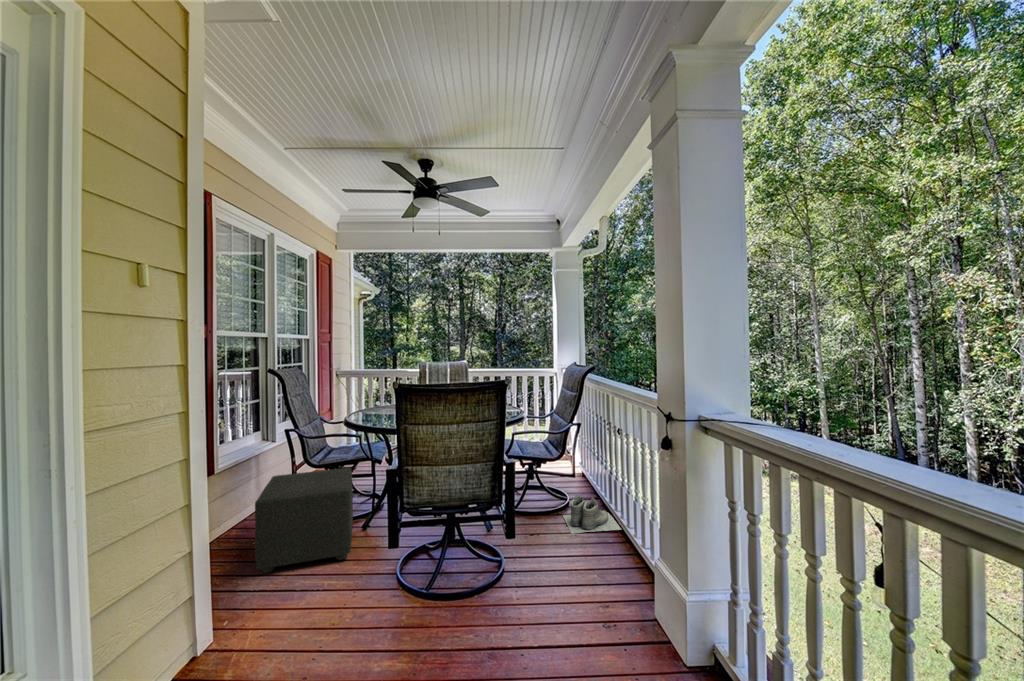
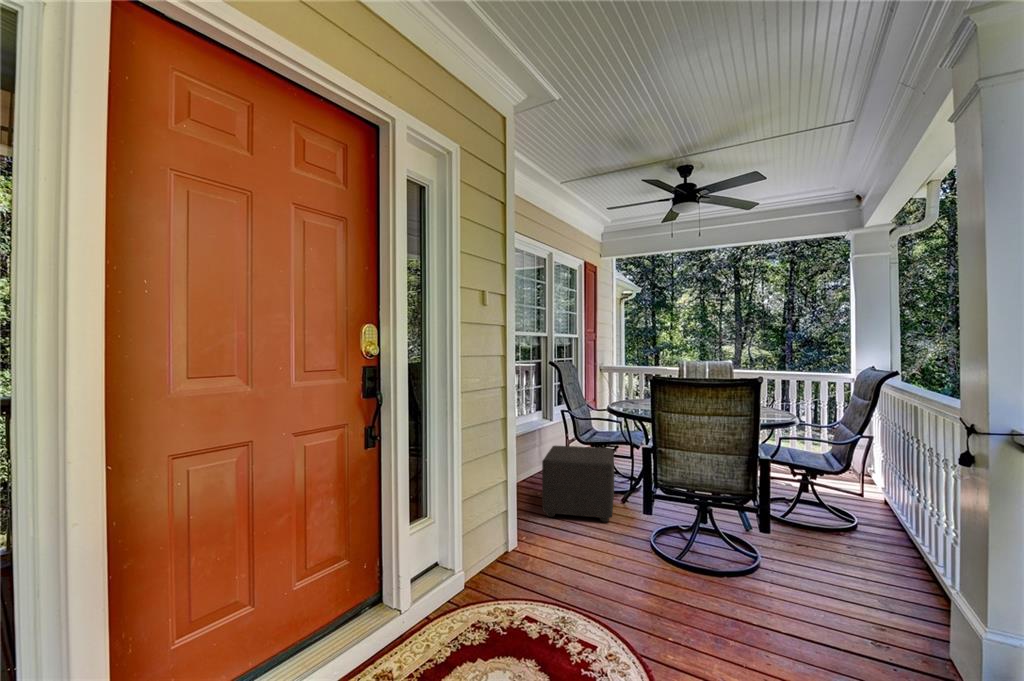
boots: present [563,495,621,534] -> none [845,518,930,570]

